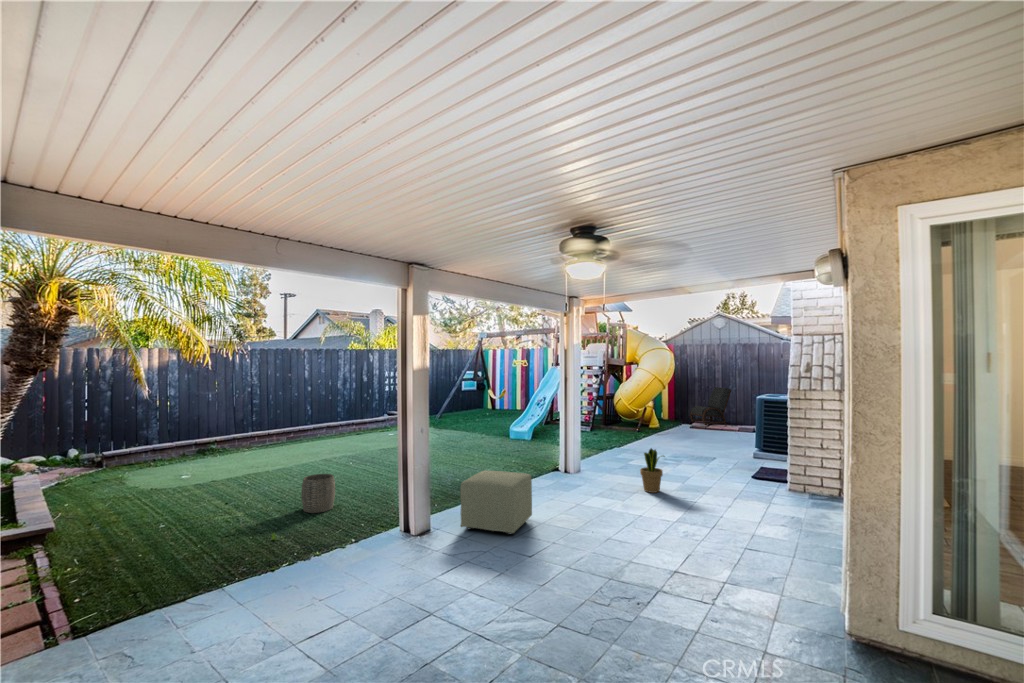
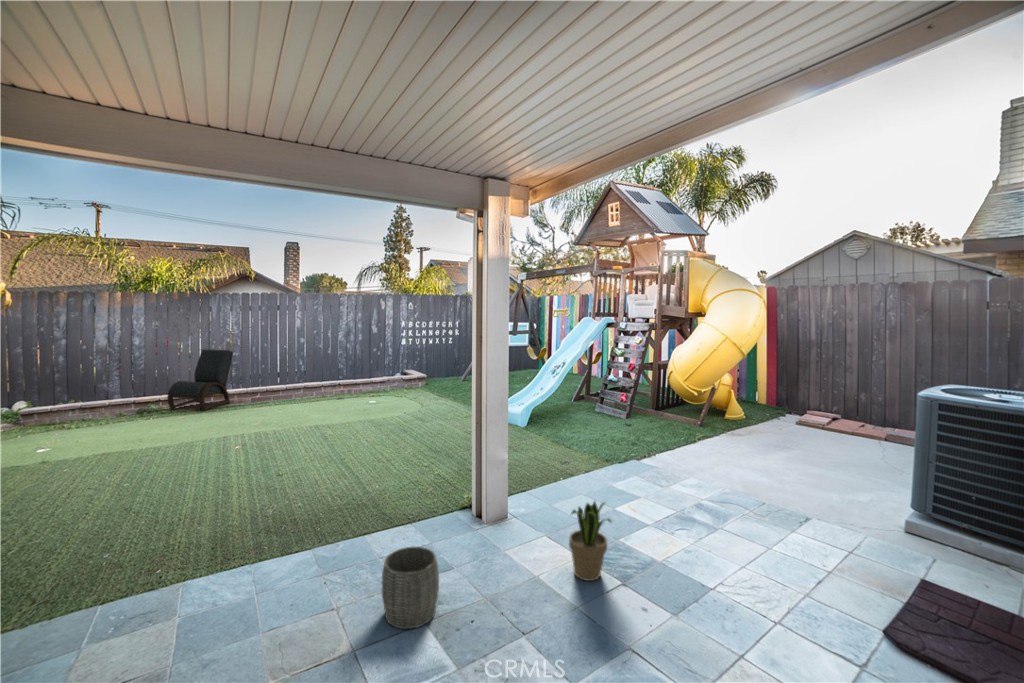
lounge chair: present [690,387,731,425] -> present [167,349,233,411]
ottoman: present [460,470,532,535] -> none [166,518,304,661]
woven basket: present [301,474,335,513] -> present [382,547,439,629]

